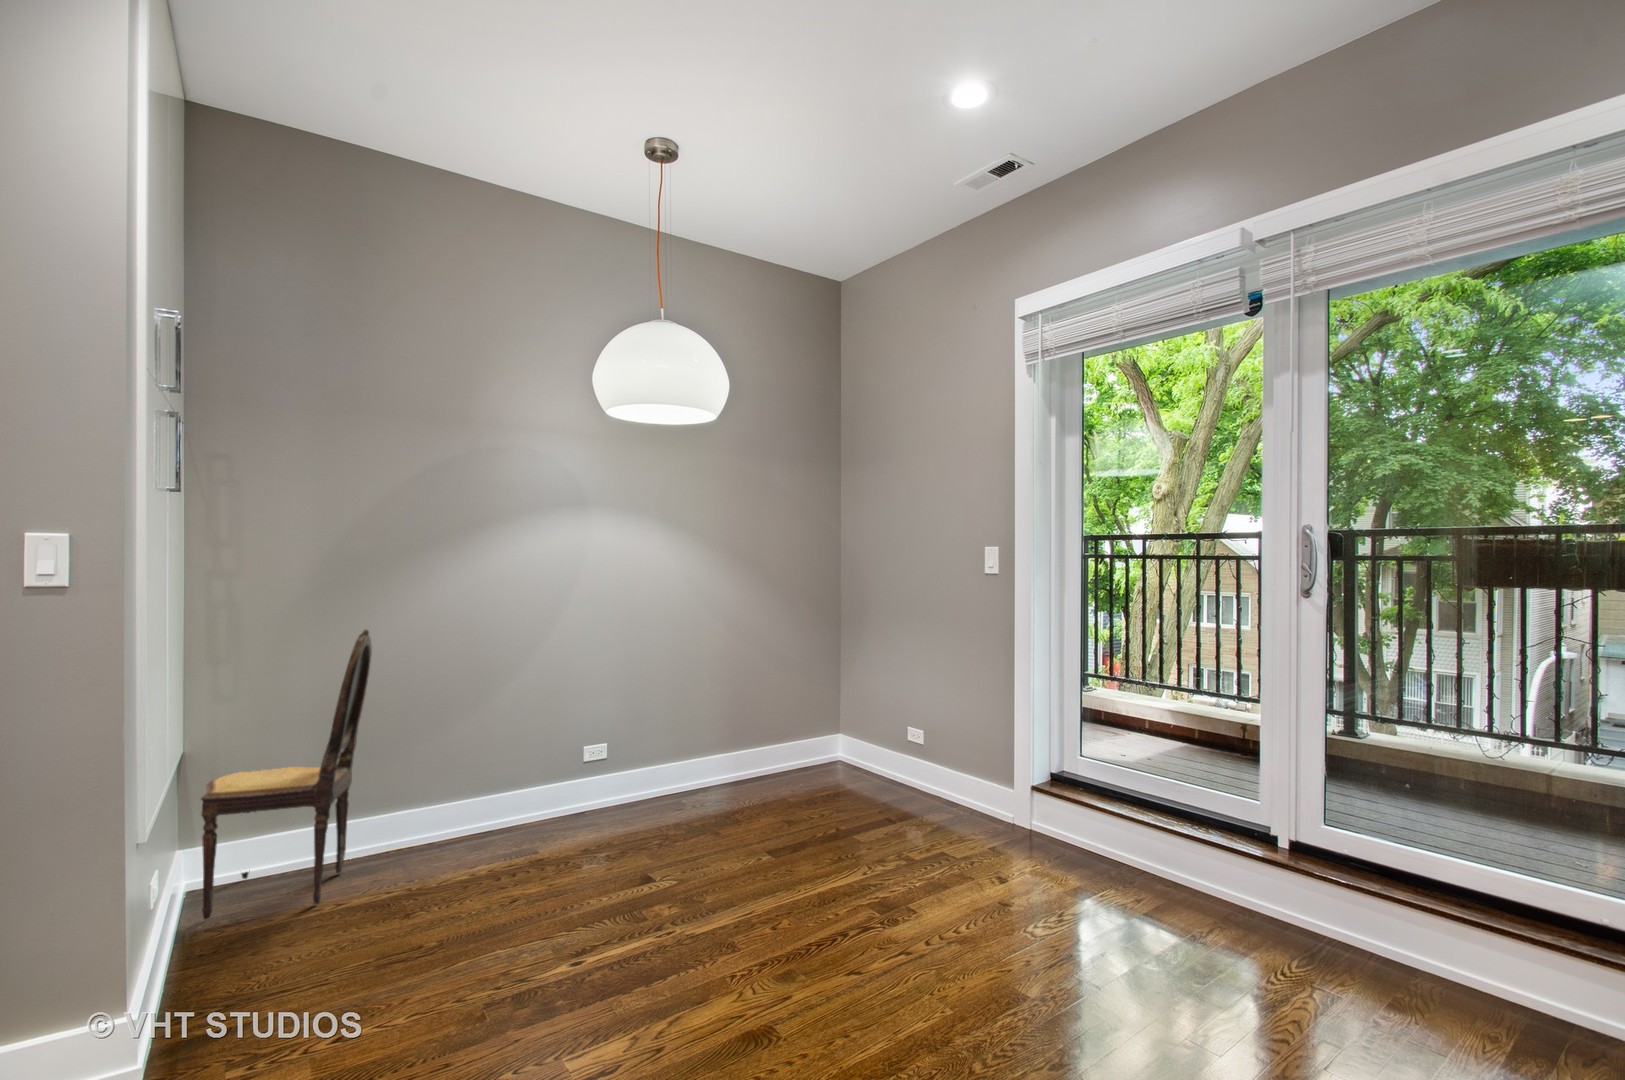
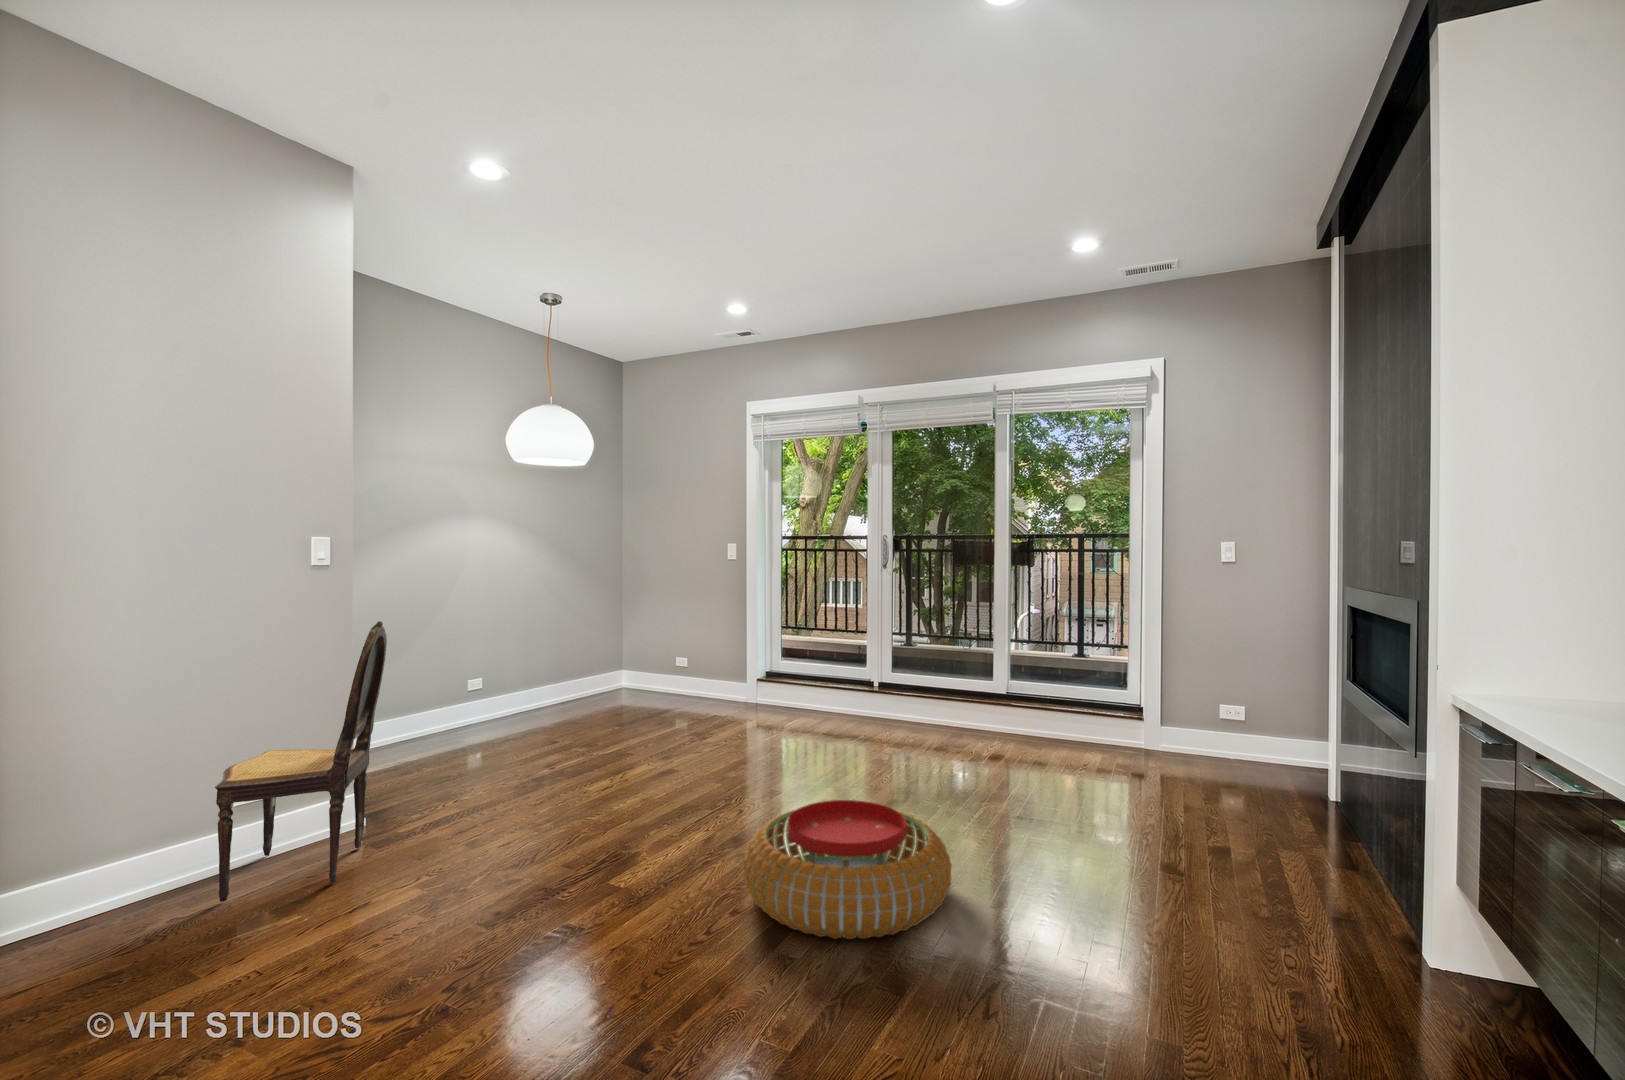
pouf: none [749,824,972,962] -> present [743,800,951,939]

